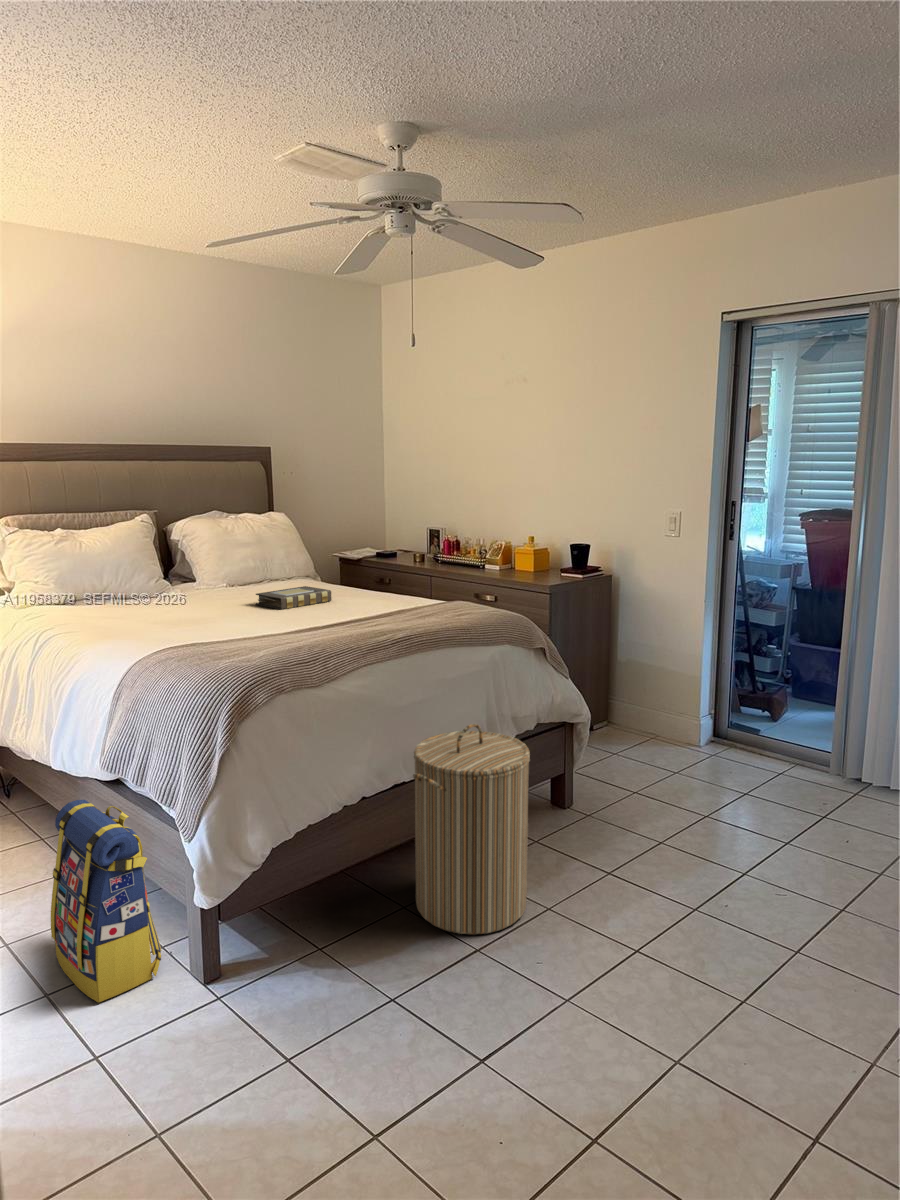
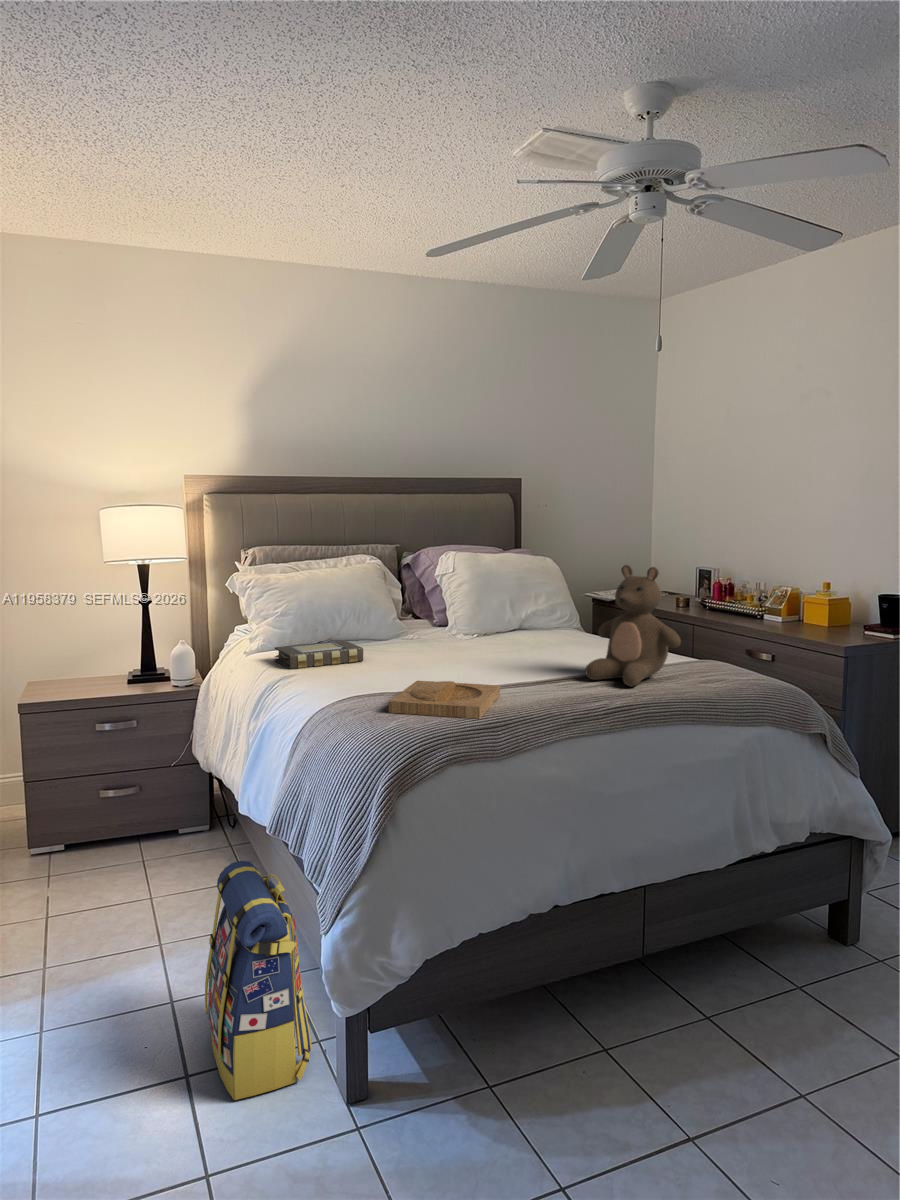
stuffed bear: none [363,523,438,622] -> present [585,565,681,686]
book: present [256,586,332,610] -> present [274,640,363,669]
tray: none [207,627,298,656] -> present [389,681,500,719]
laundry hamper: present [413,724,530,935] -> none [617,832,782,1117]

